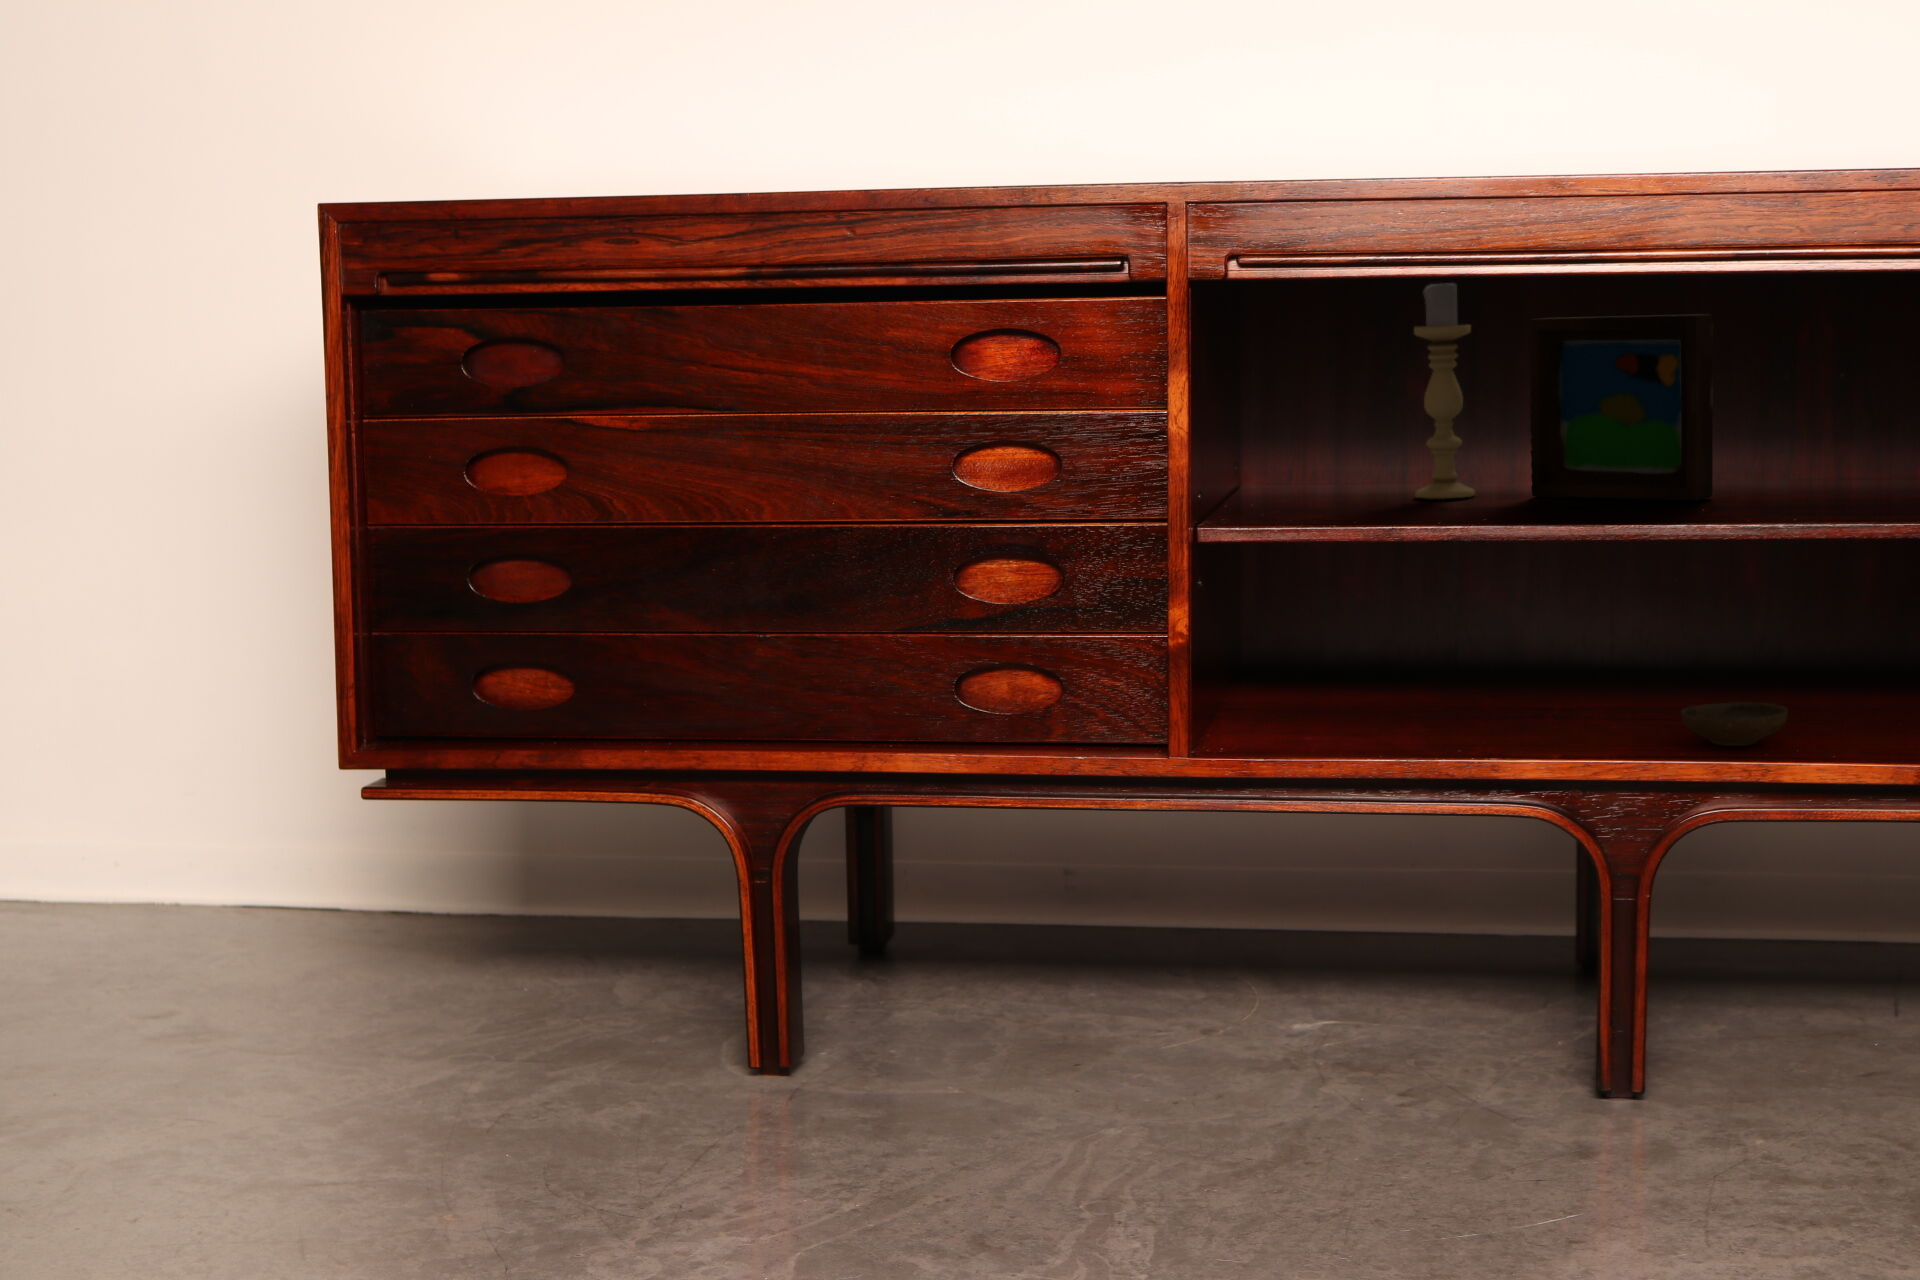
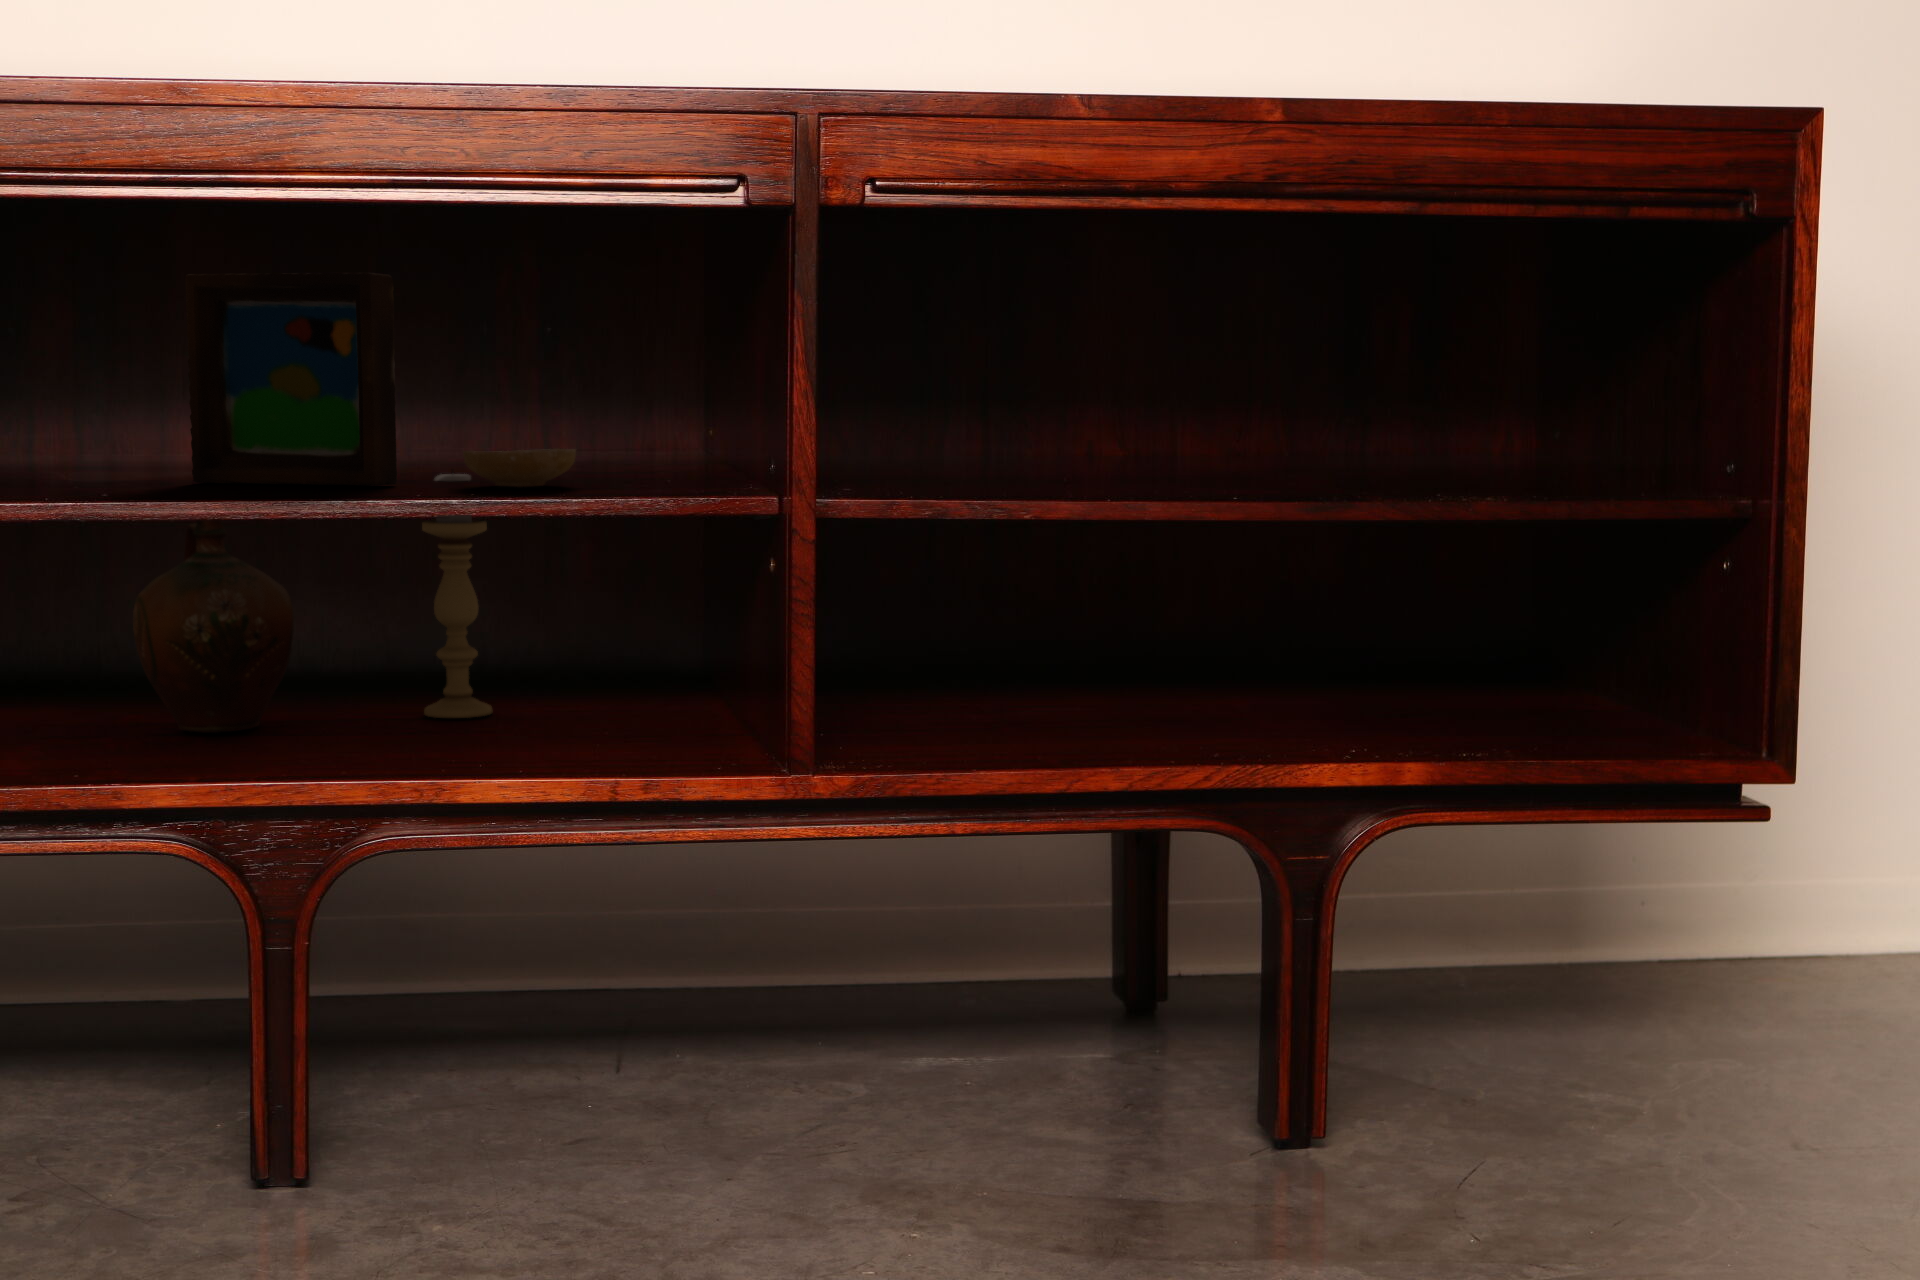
candle holder: present [1414,281,1475,499] -> present [422,469,492,718]
ceramic jug: none [1483,520,1619,712] -> present [133,520,294,733]
ceramic bowl: present [1681,702,1787,746] -> present [463,449,576,487]

